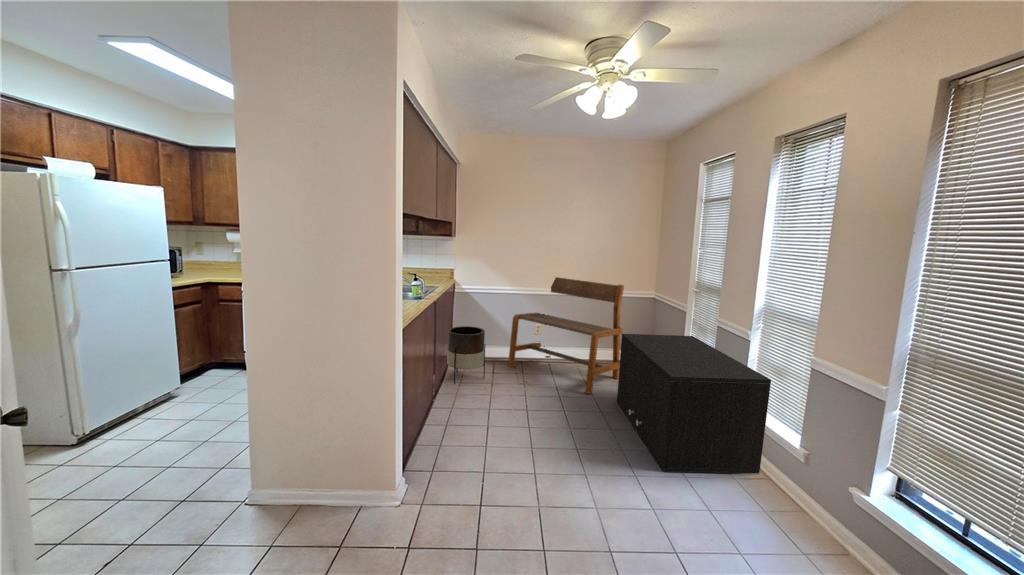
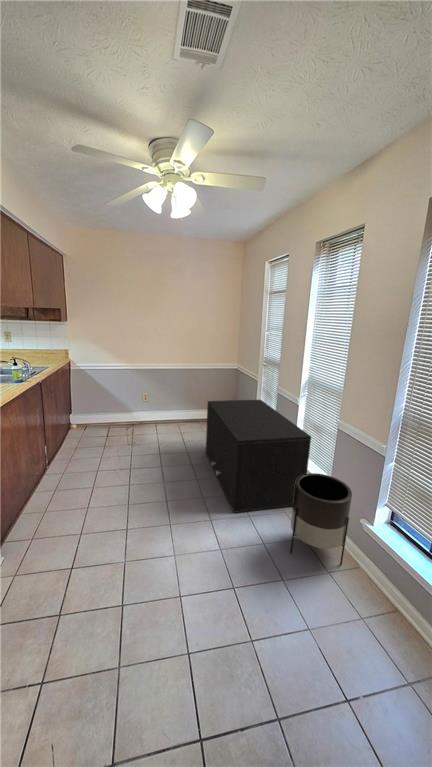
bench: present [508,277,624,394] -> none [122,353,211,449]
planter: present [447,326,486,384] -> present [290,473,352,565]

